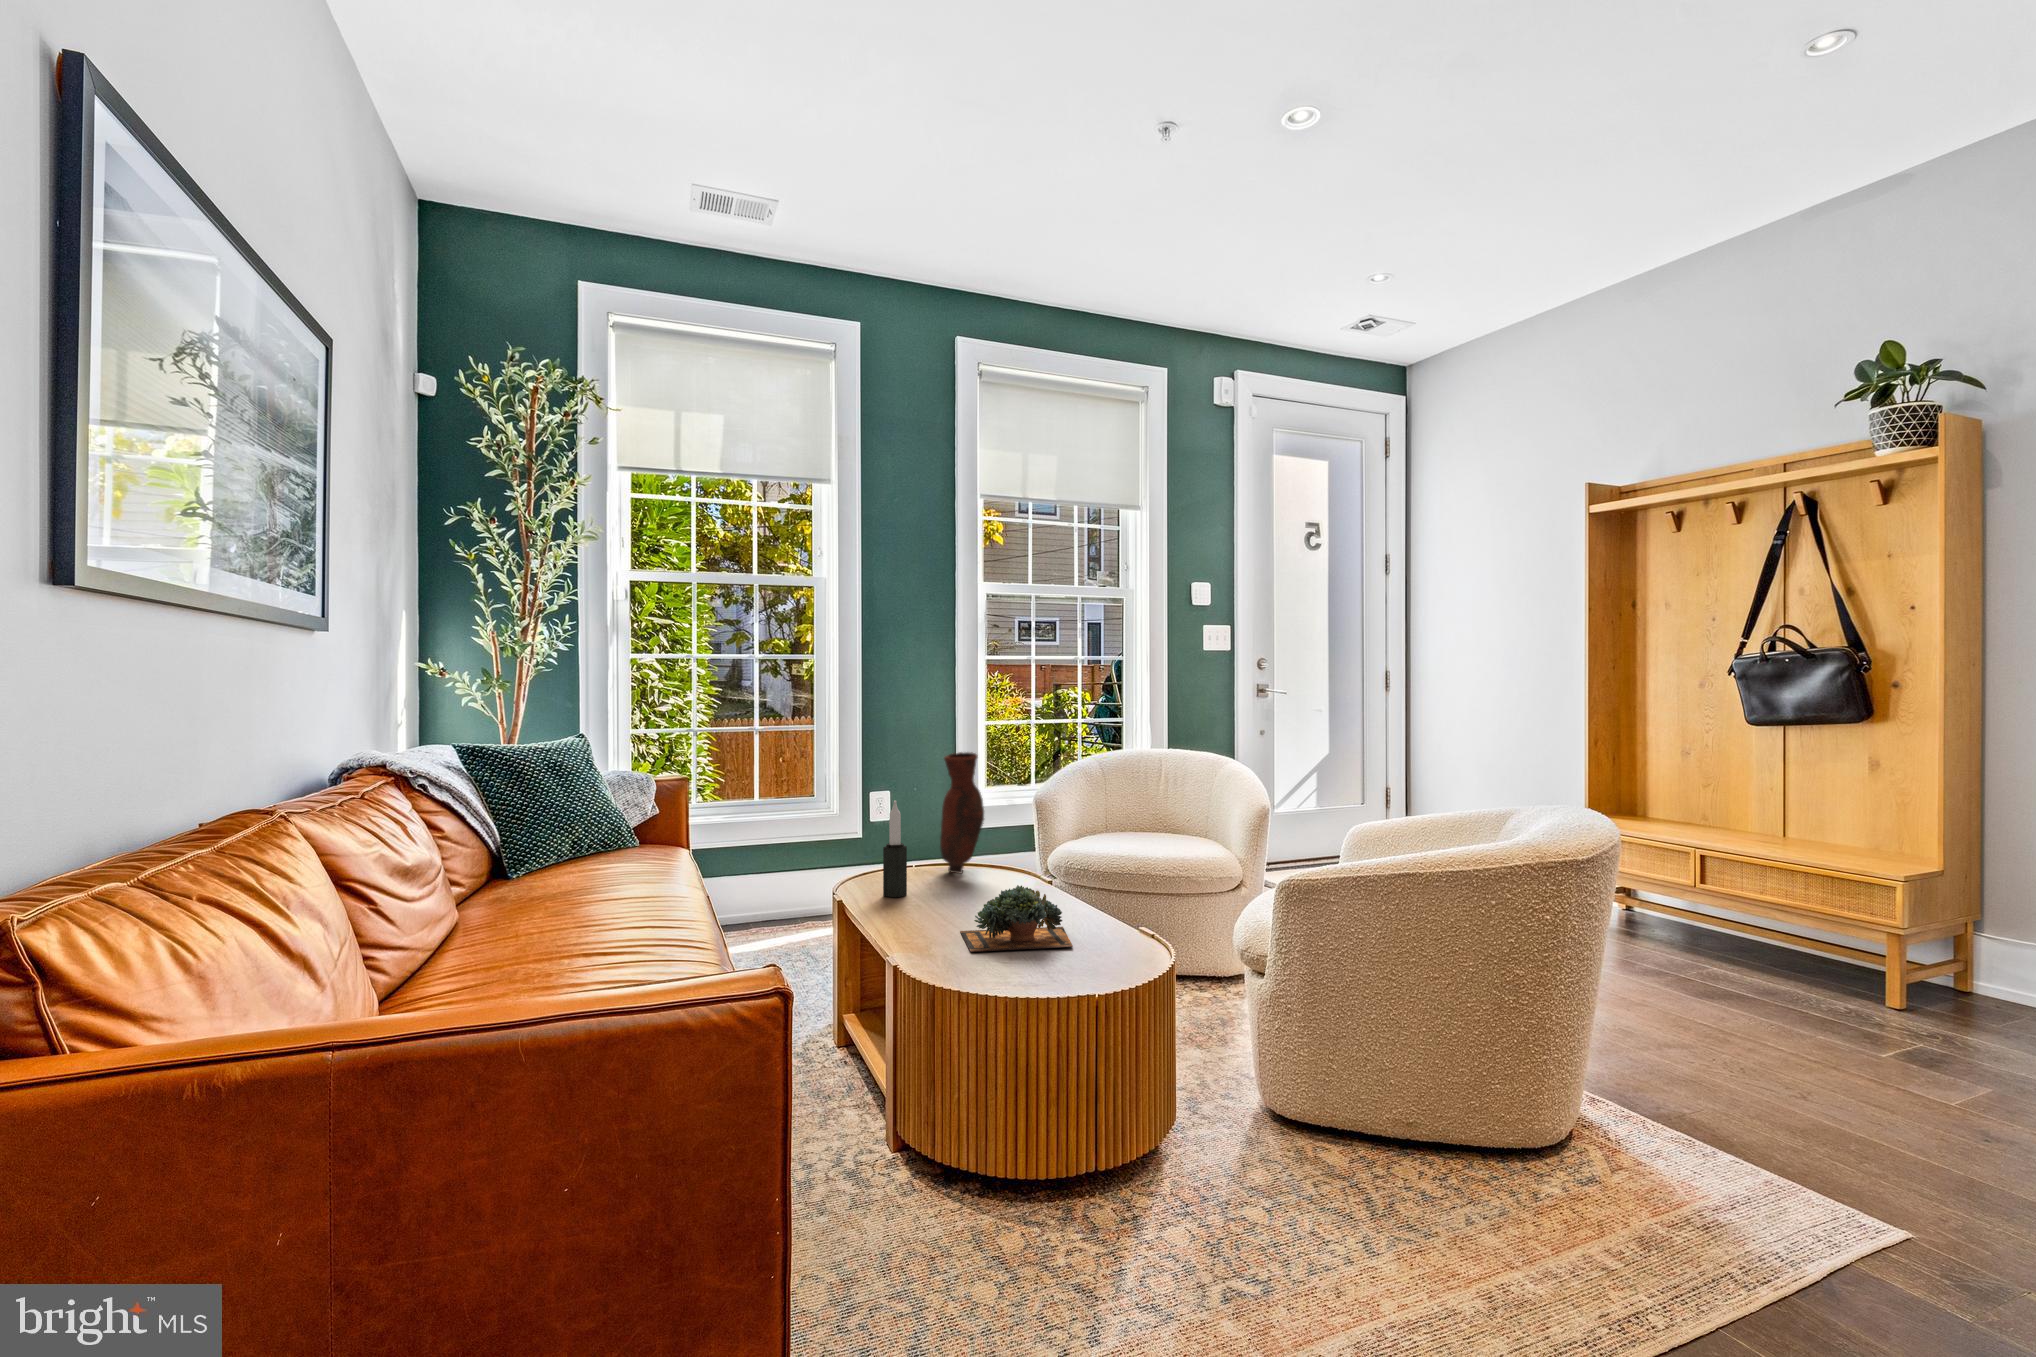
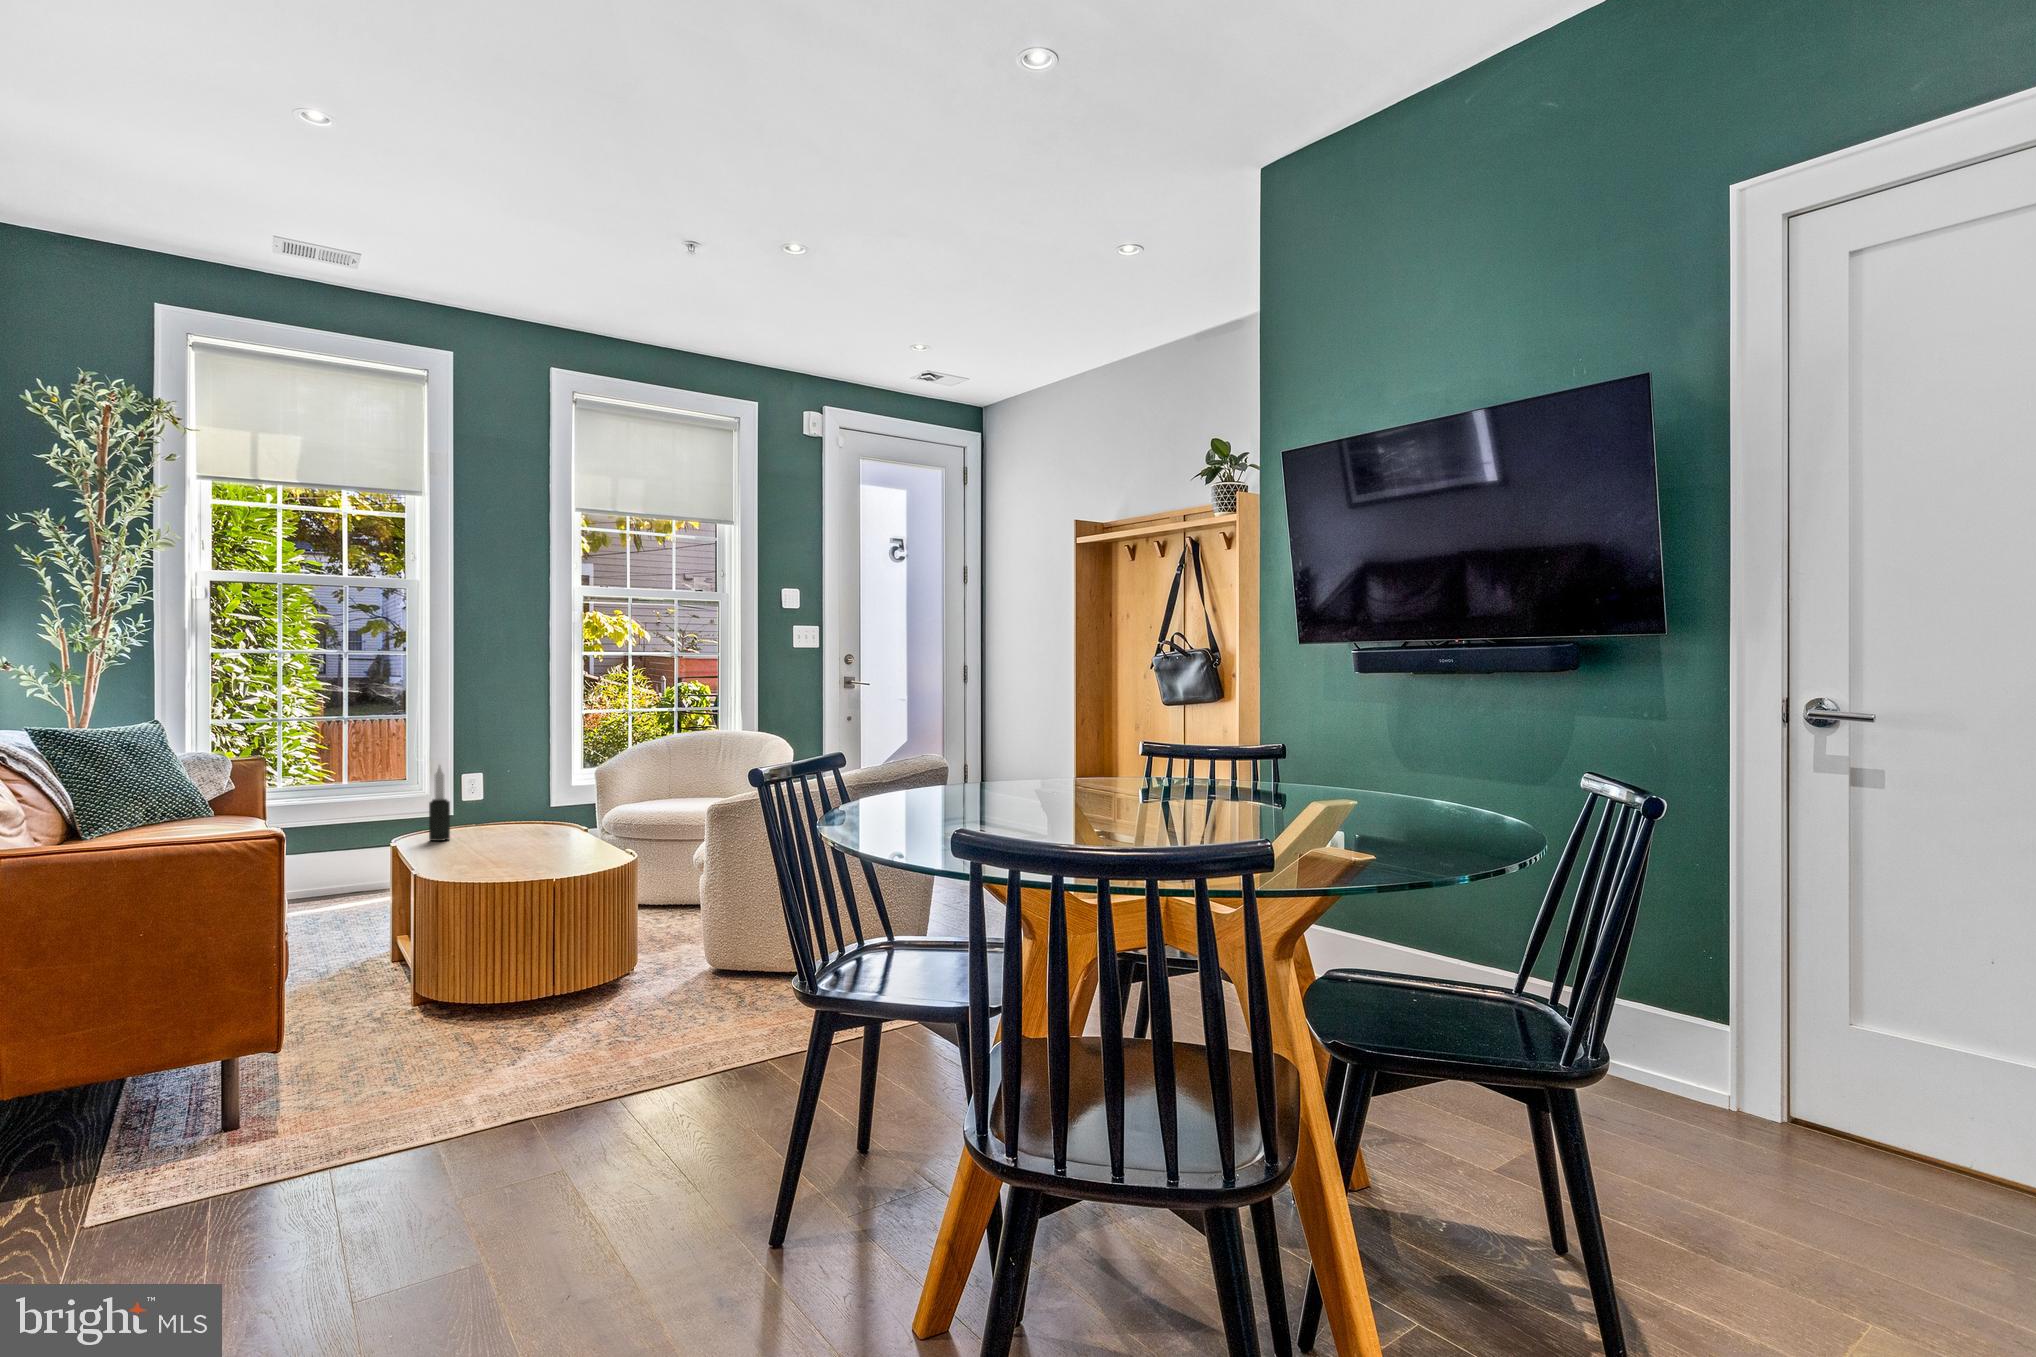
vase: present [940,752,984,873] -> none [490,728,528,827]
succulent plant: present [960,885,1073,952] -> none [477,818,565,865]

